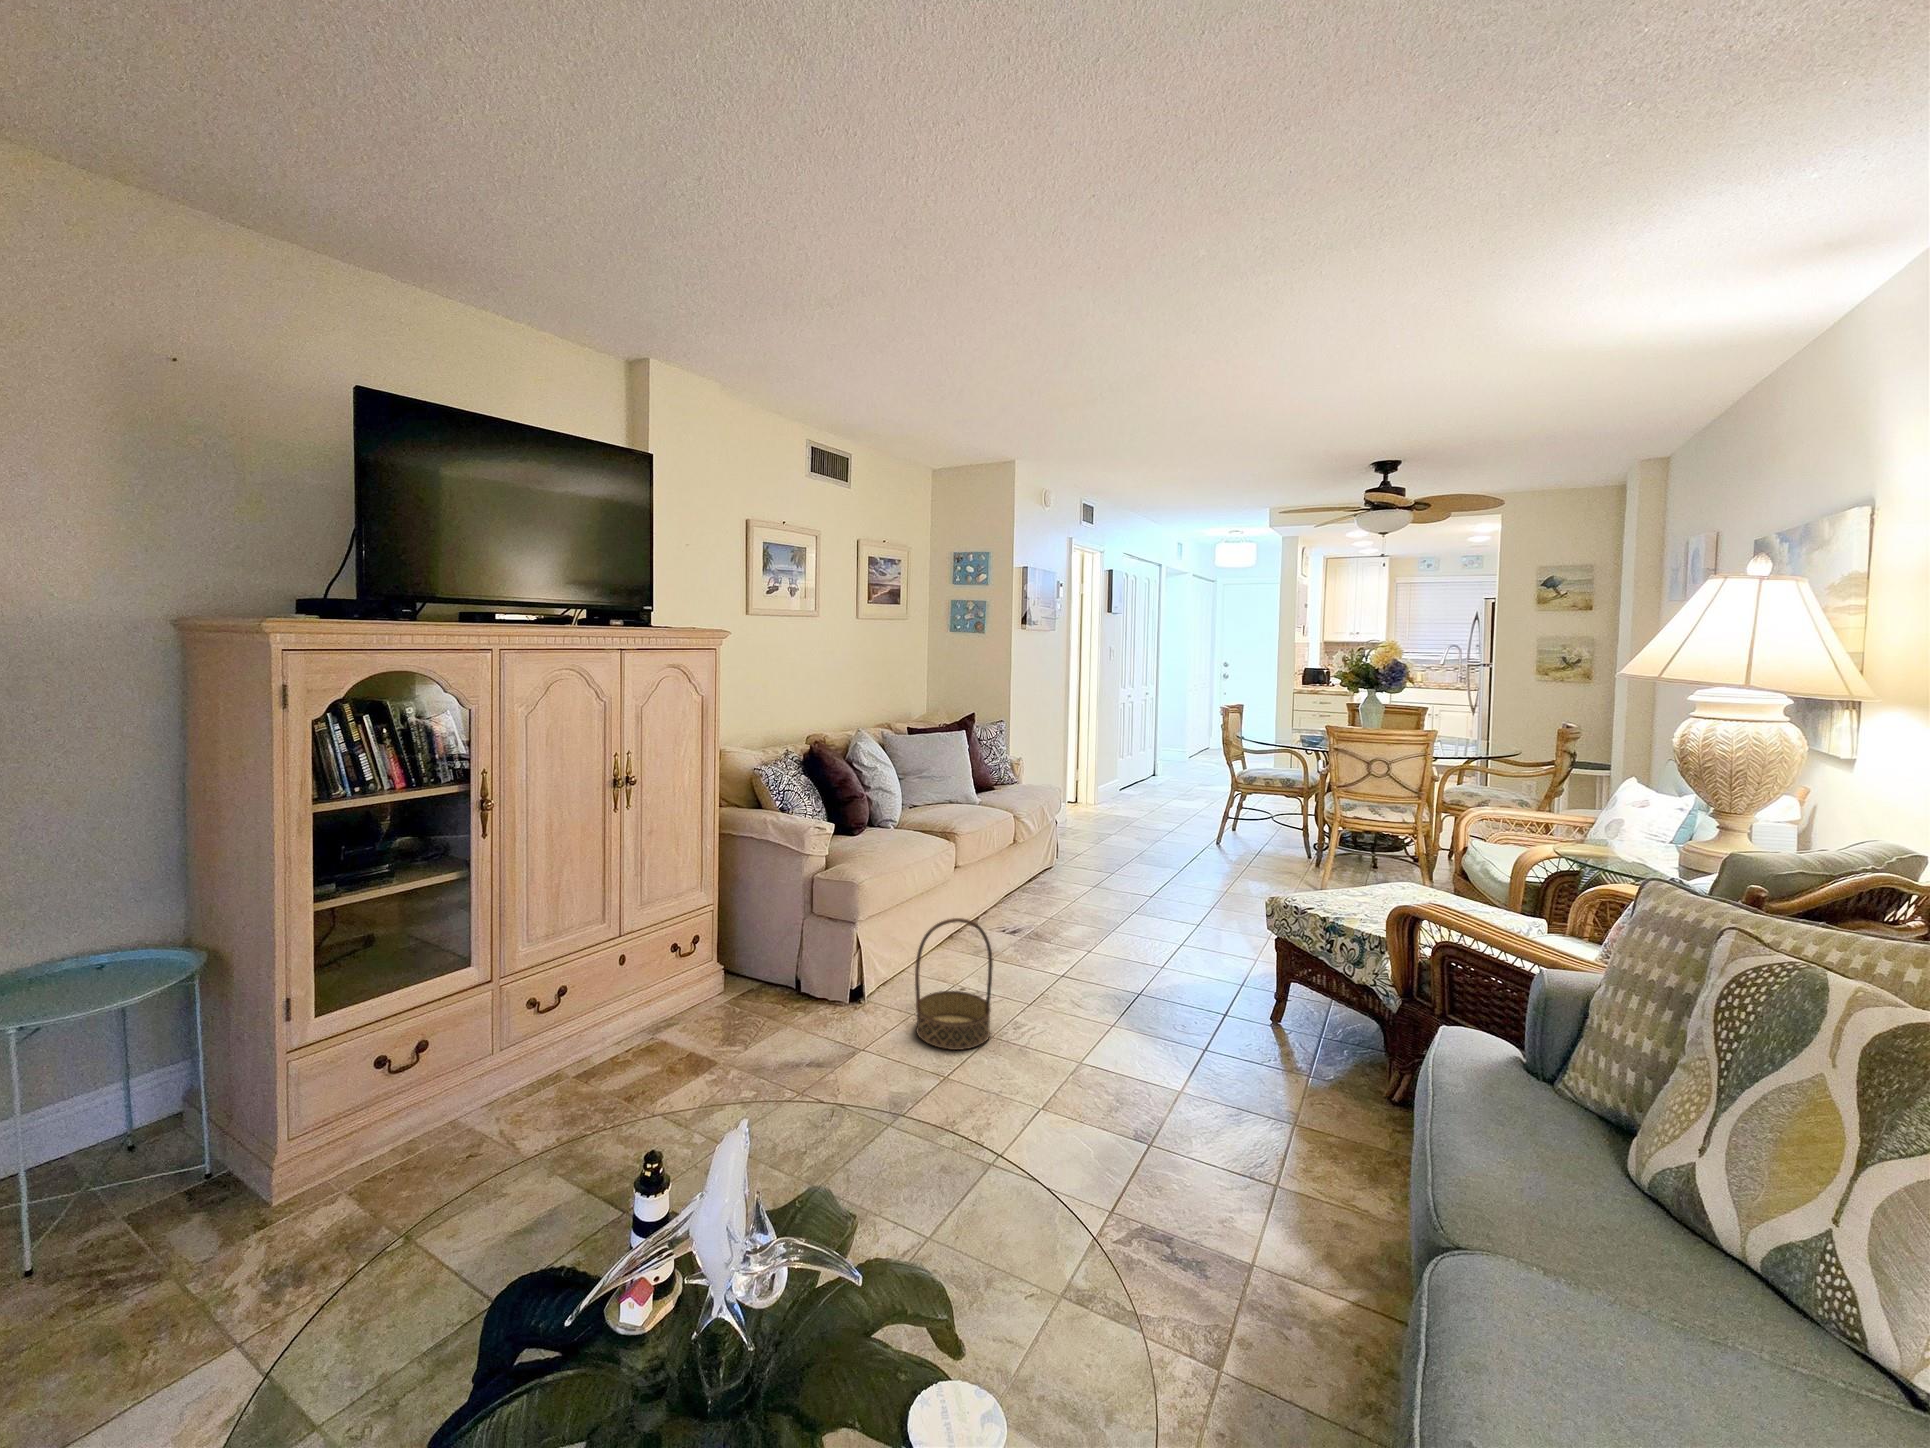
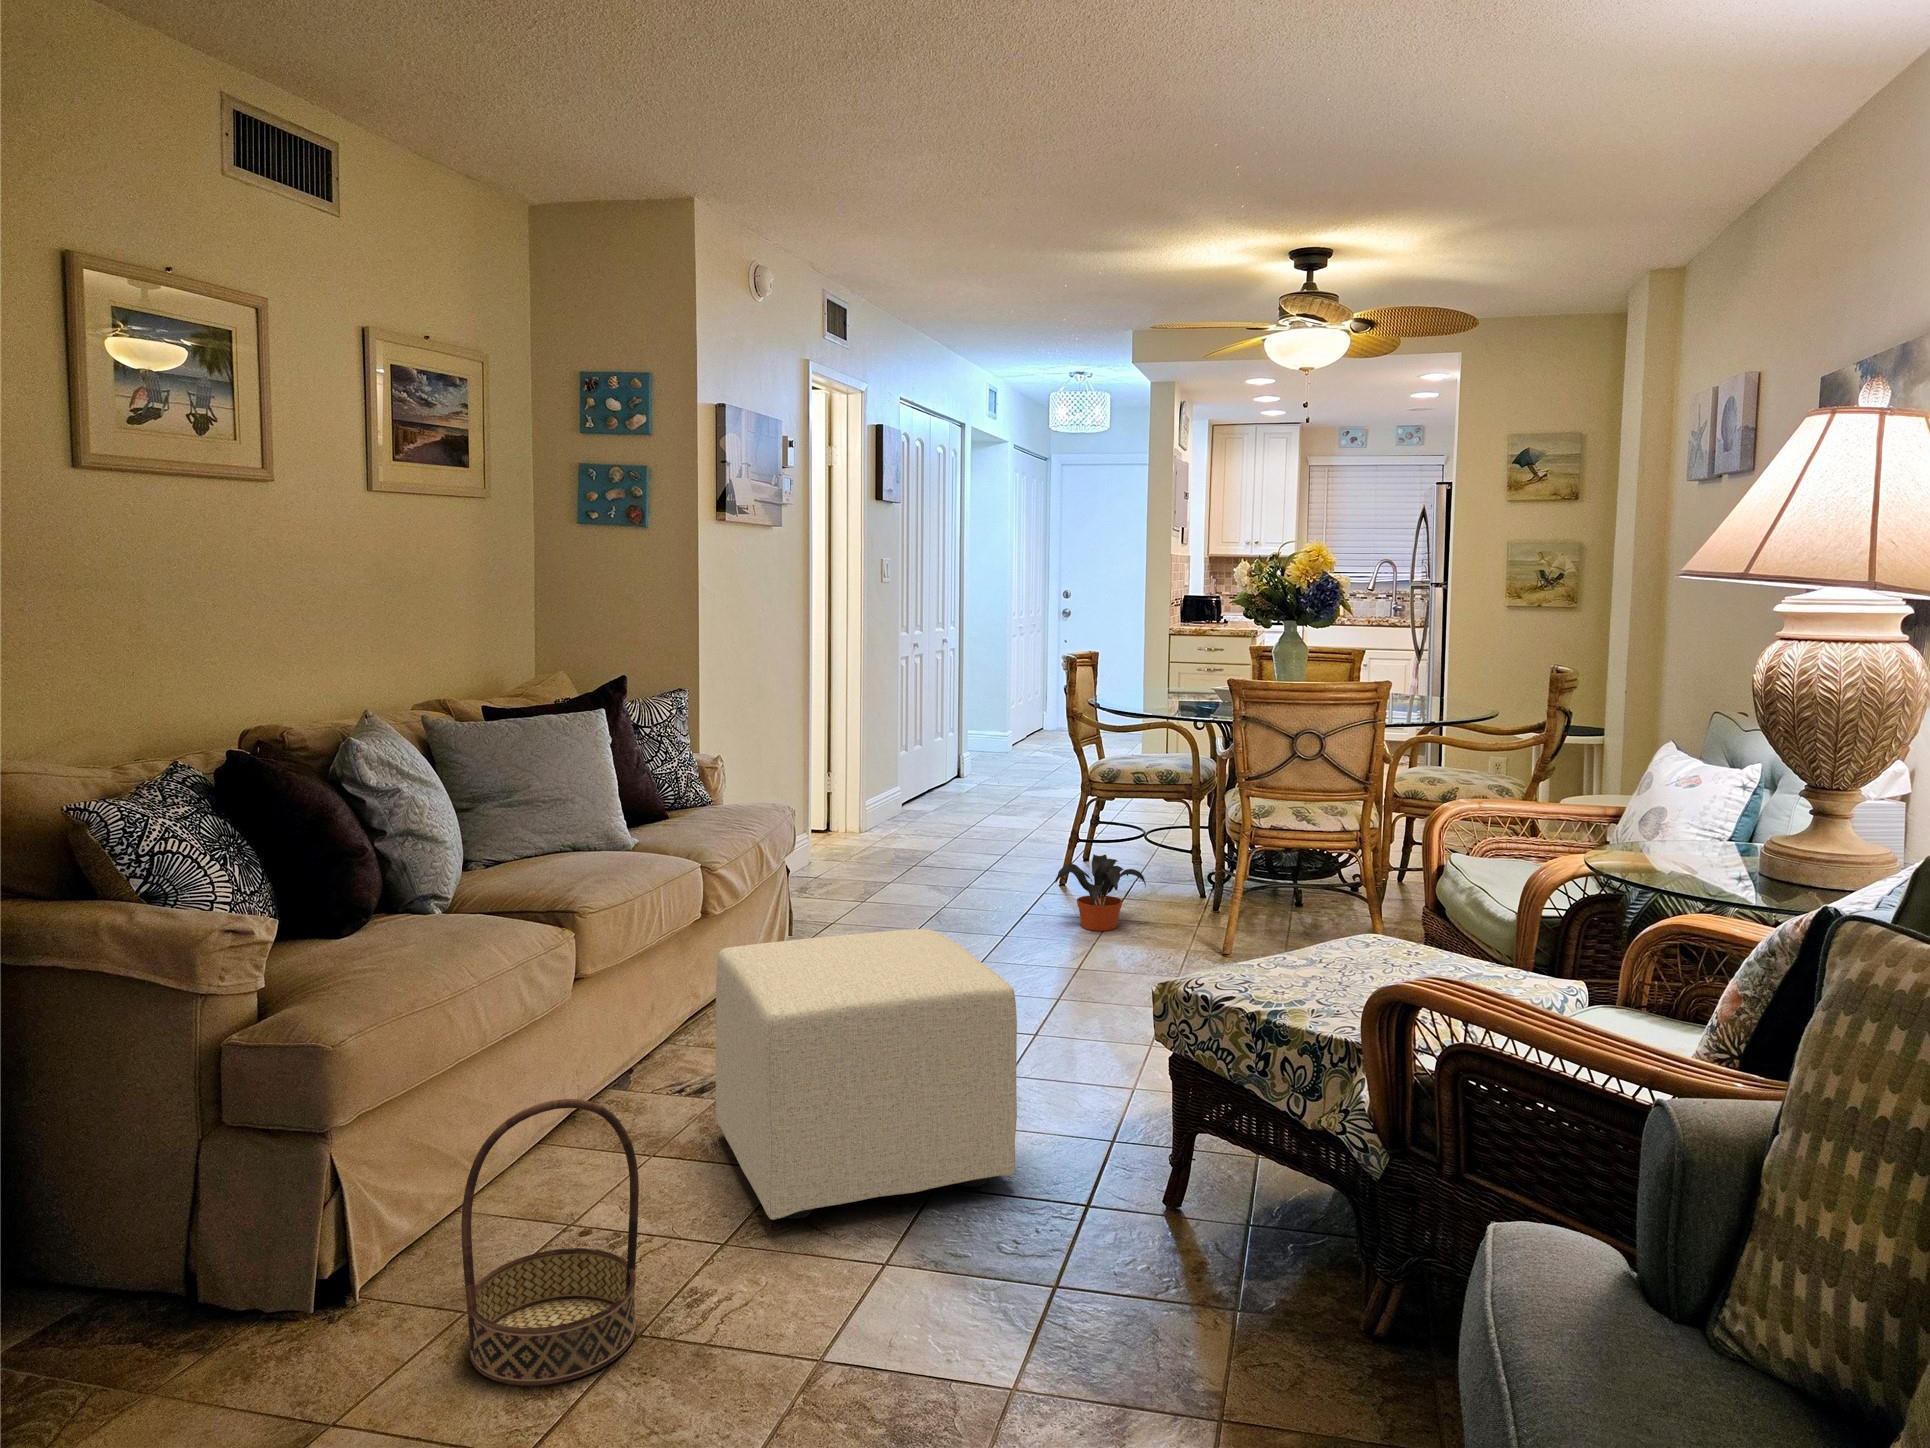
potted plant: none [1211,824,1268,870] -> present [1055,854,1146,931]
ottoman: none [1023,856,1185,997] -> present [715,929,1017,1220]

